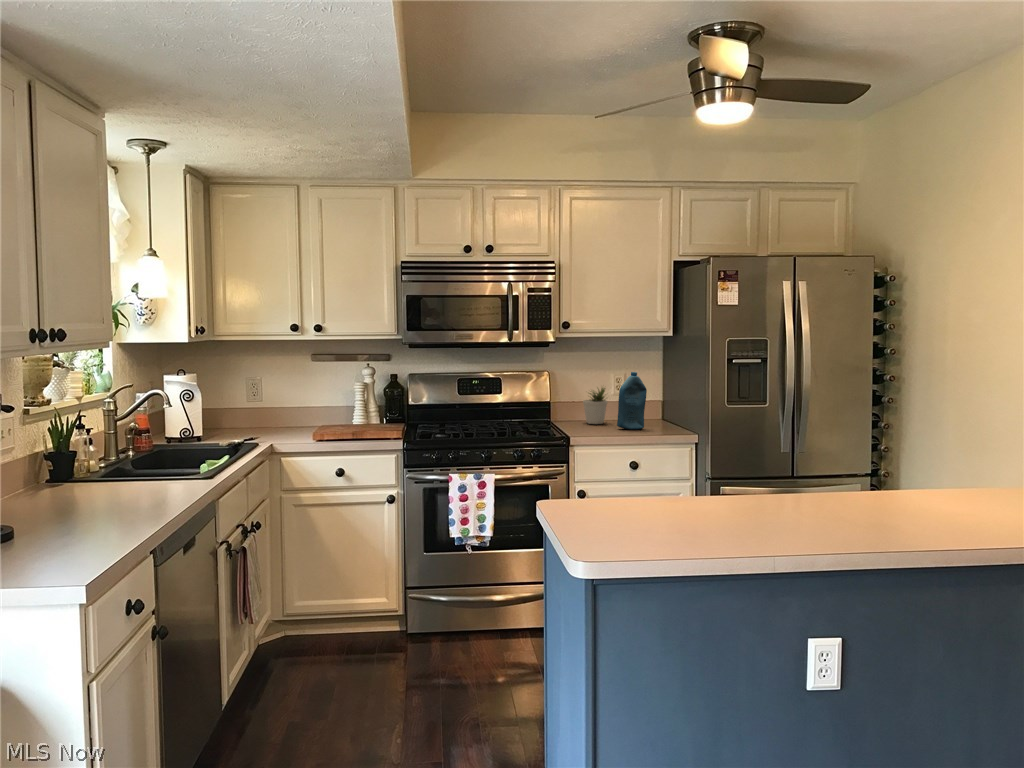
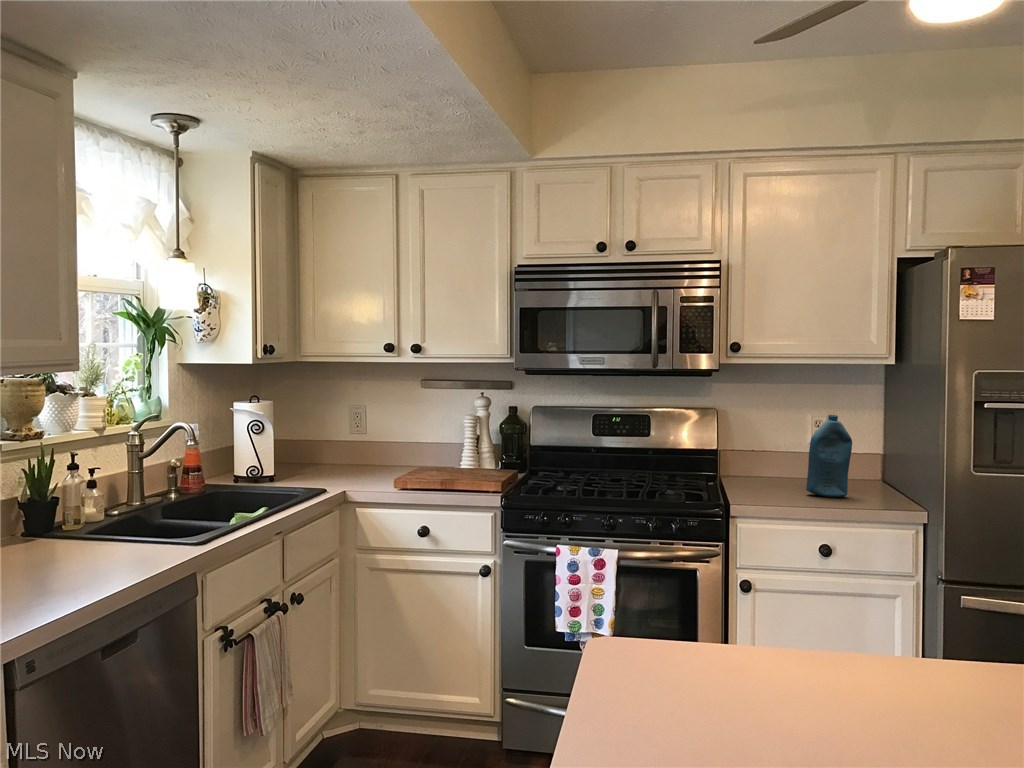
potted plant: present [583,388,607,424] -> none [761,430,798,485]

